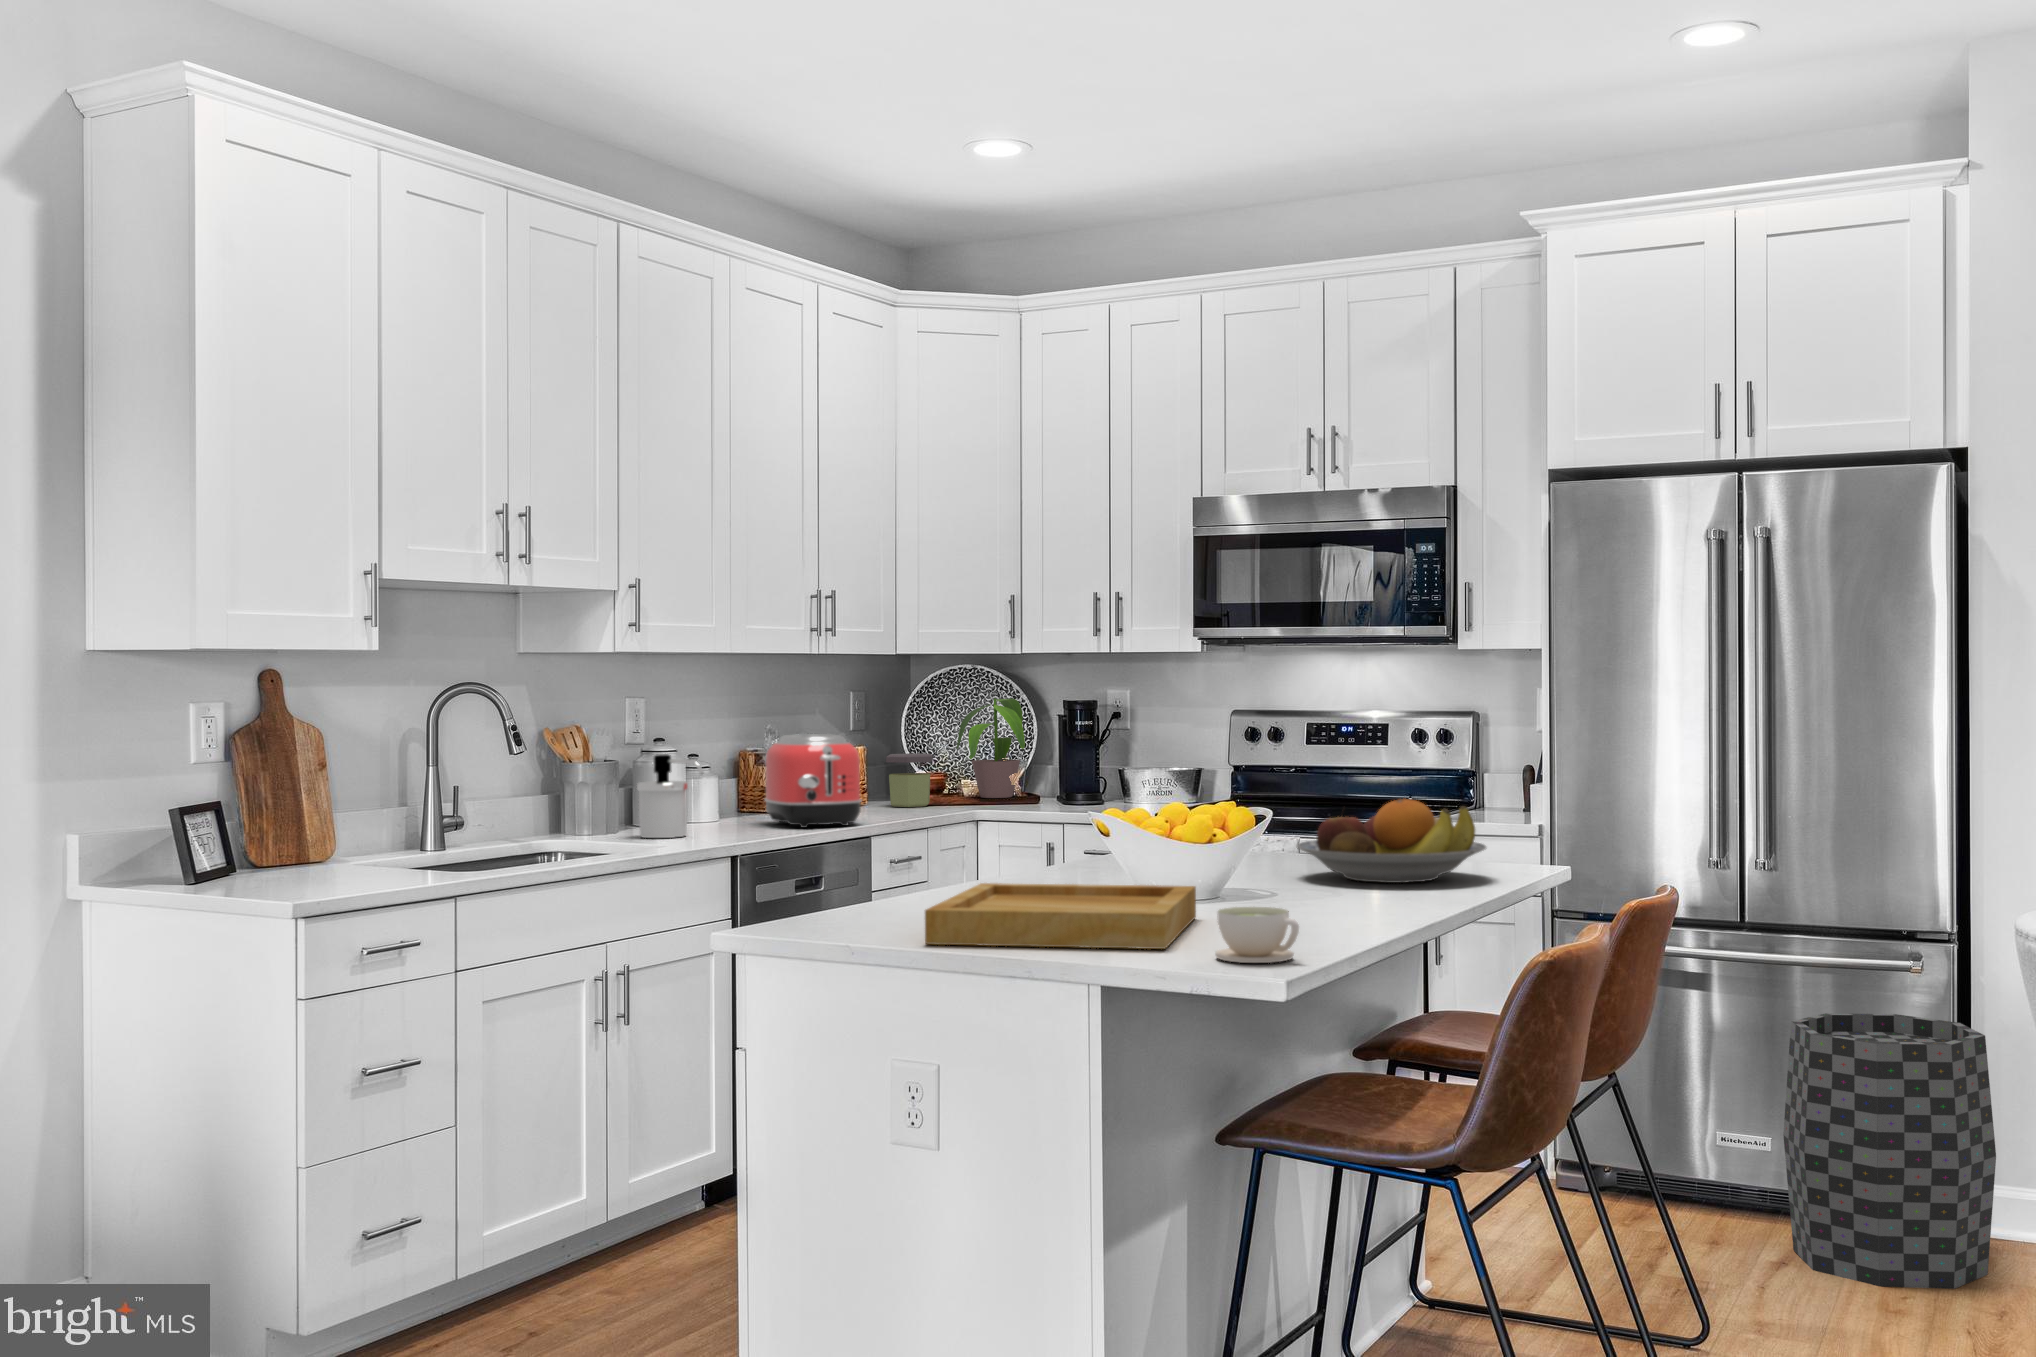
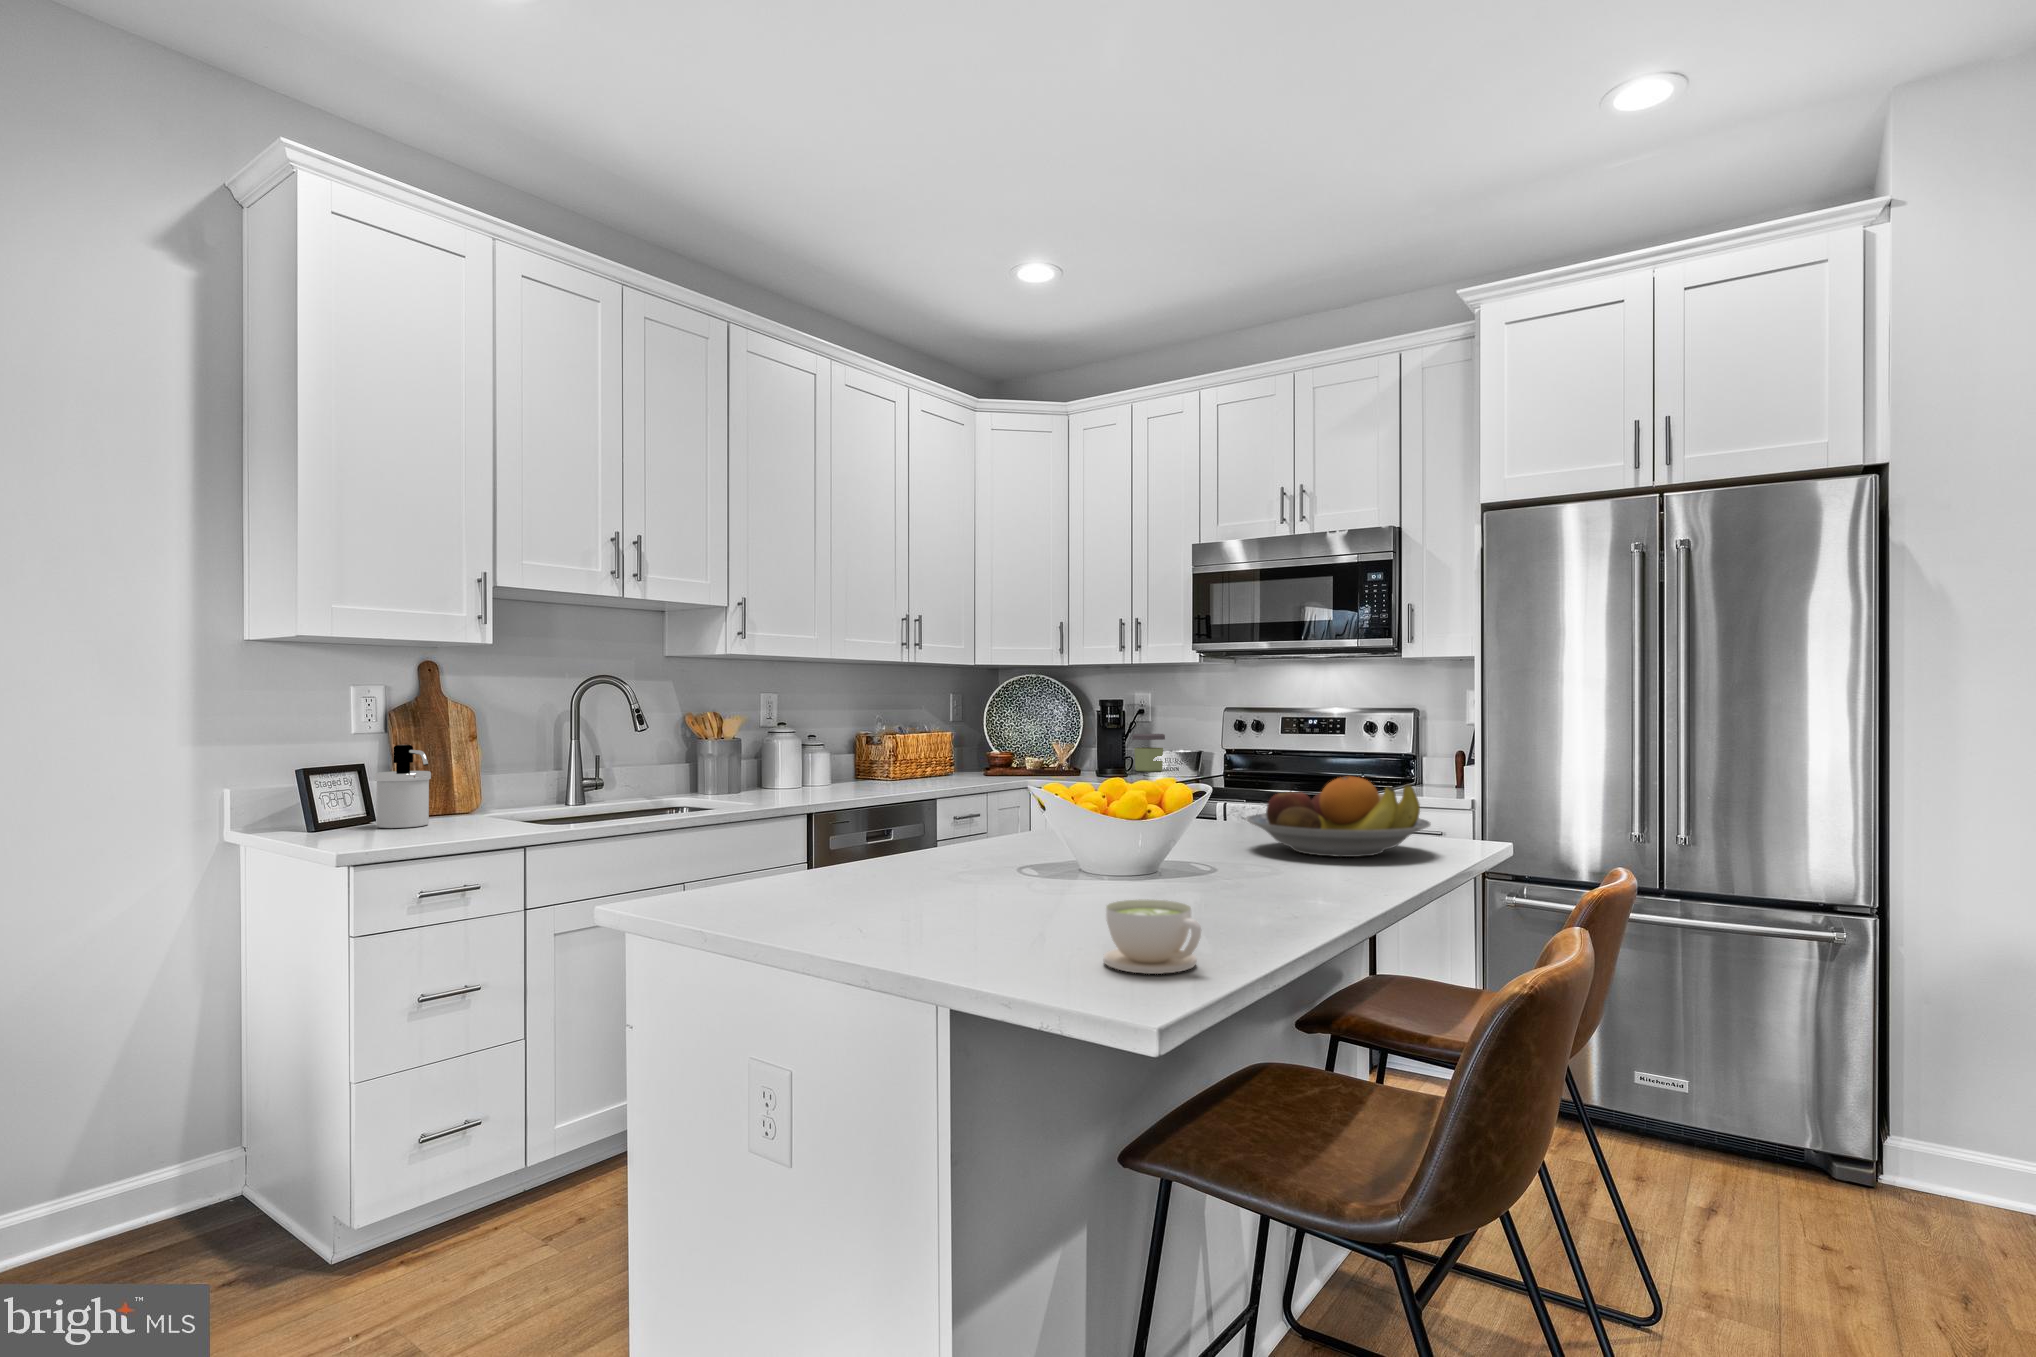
potted plant: present [957,699,1025,798] -> none [1011,697,1086,771]
toaster: present [765,734,862,828] -> none [853,720,925,792]
jar: present [886,753,933,807] -> present [1132,734,1165,772]
soap dispenser: present [637,754,703,838] -> present [375,745,431,828]
tray: present [925,883,1196,949] -> none [803,854,1121,944]
trash can: present [1783,1013,1996,1289] -> none [1708,976,1931,1255]

